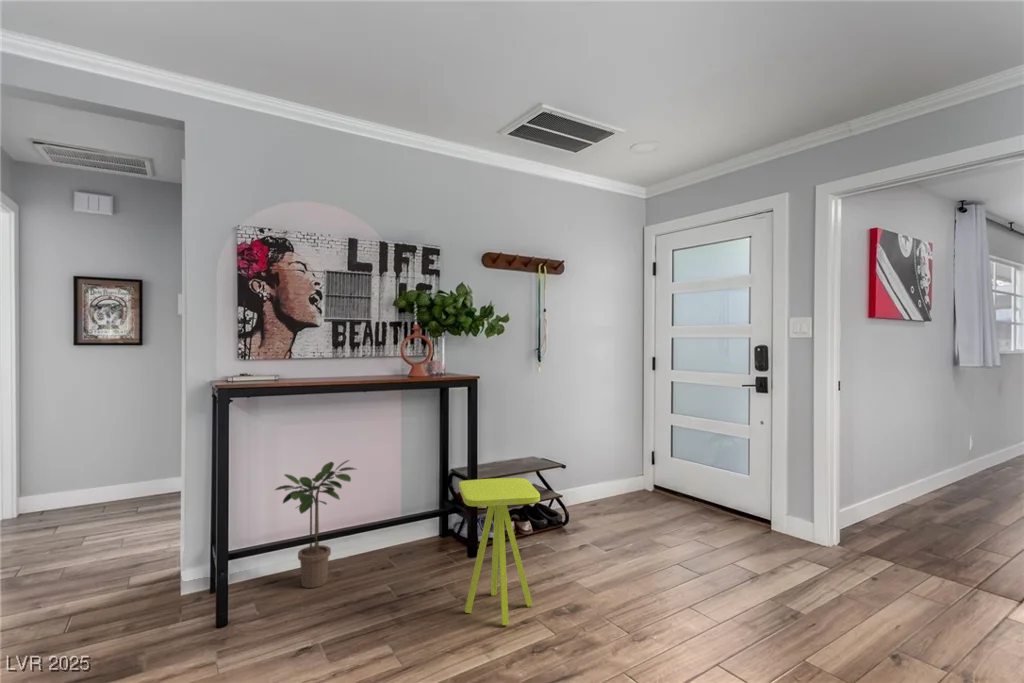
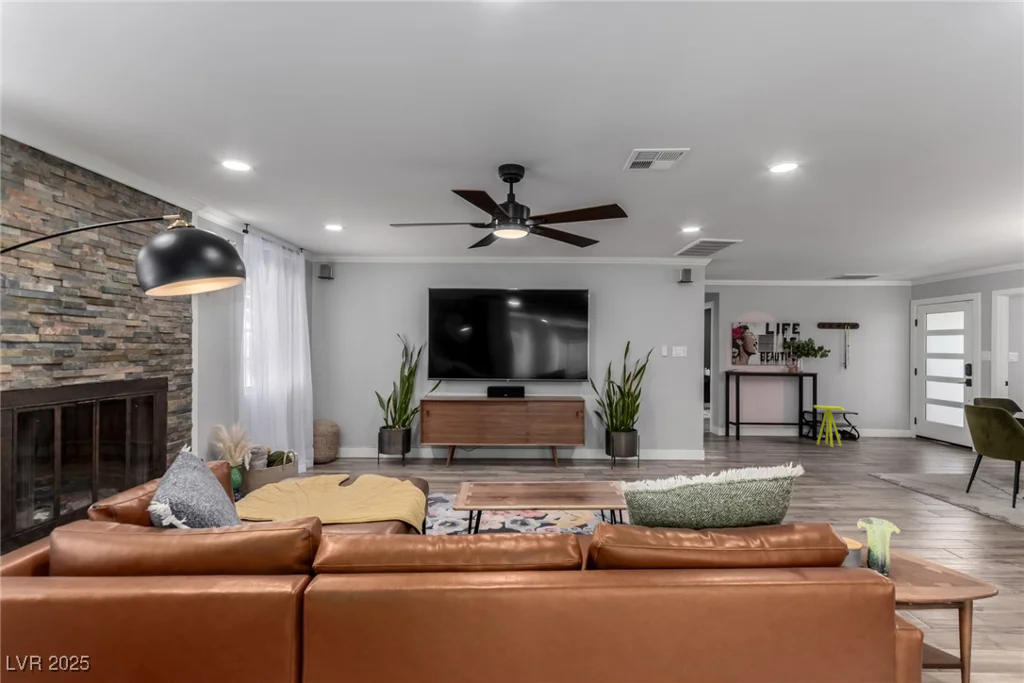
potted plant: present [275,460,355,588] -> none [747,398,772,437]

